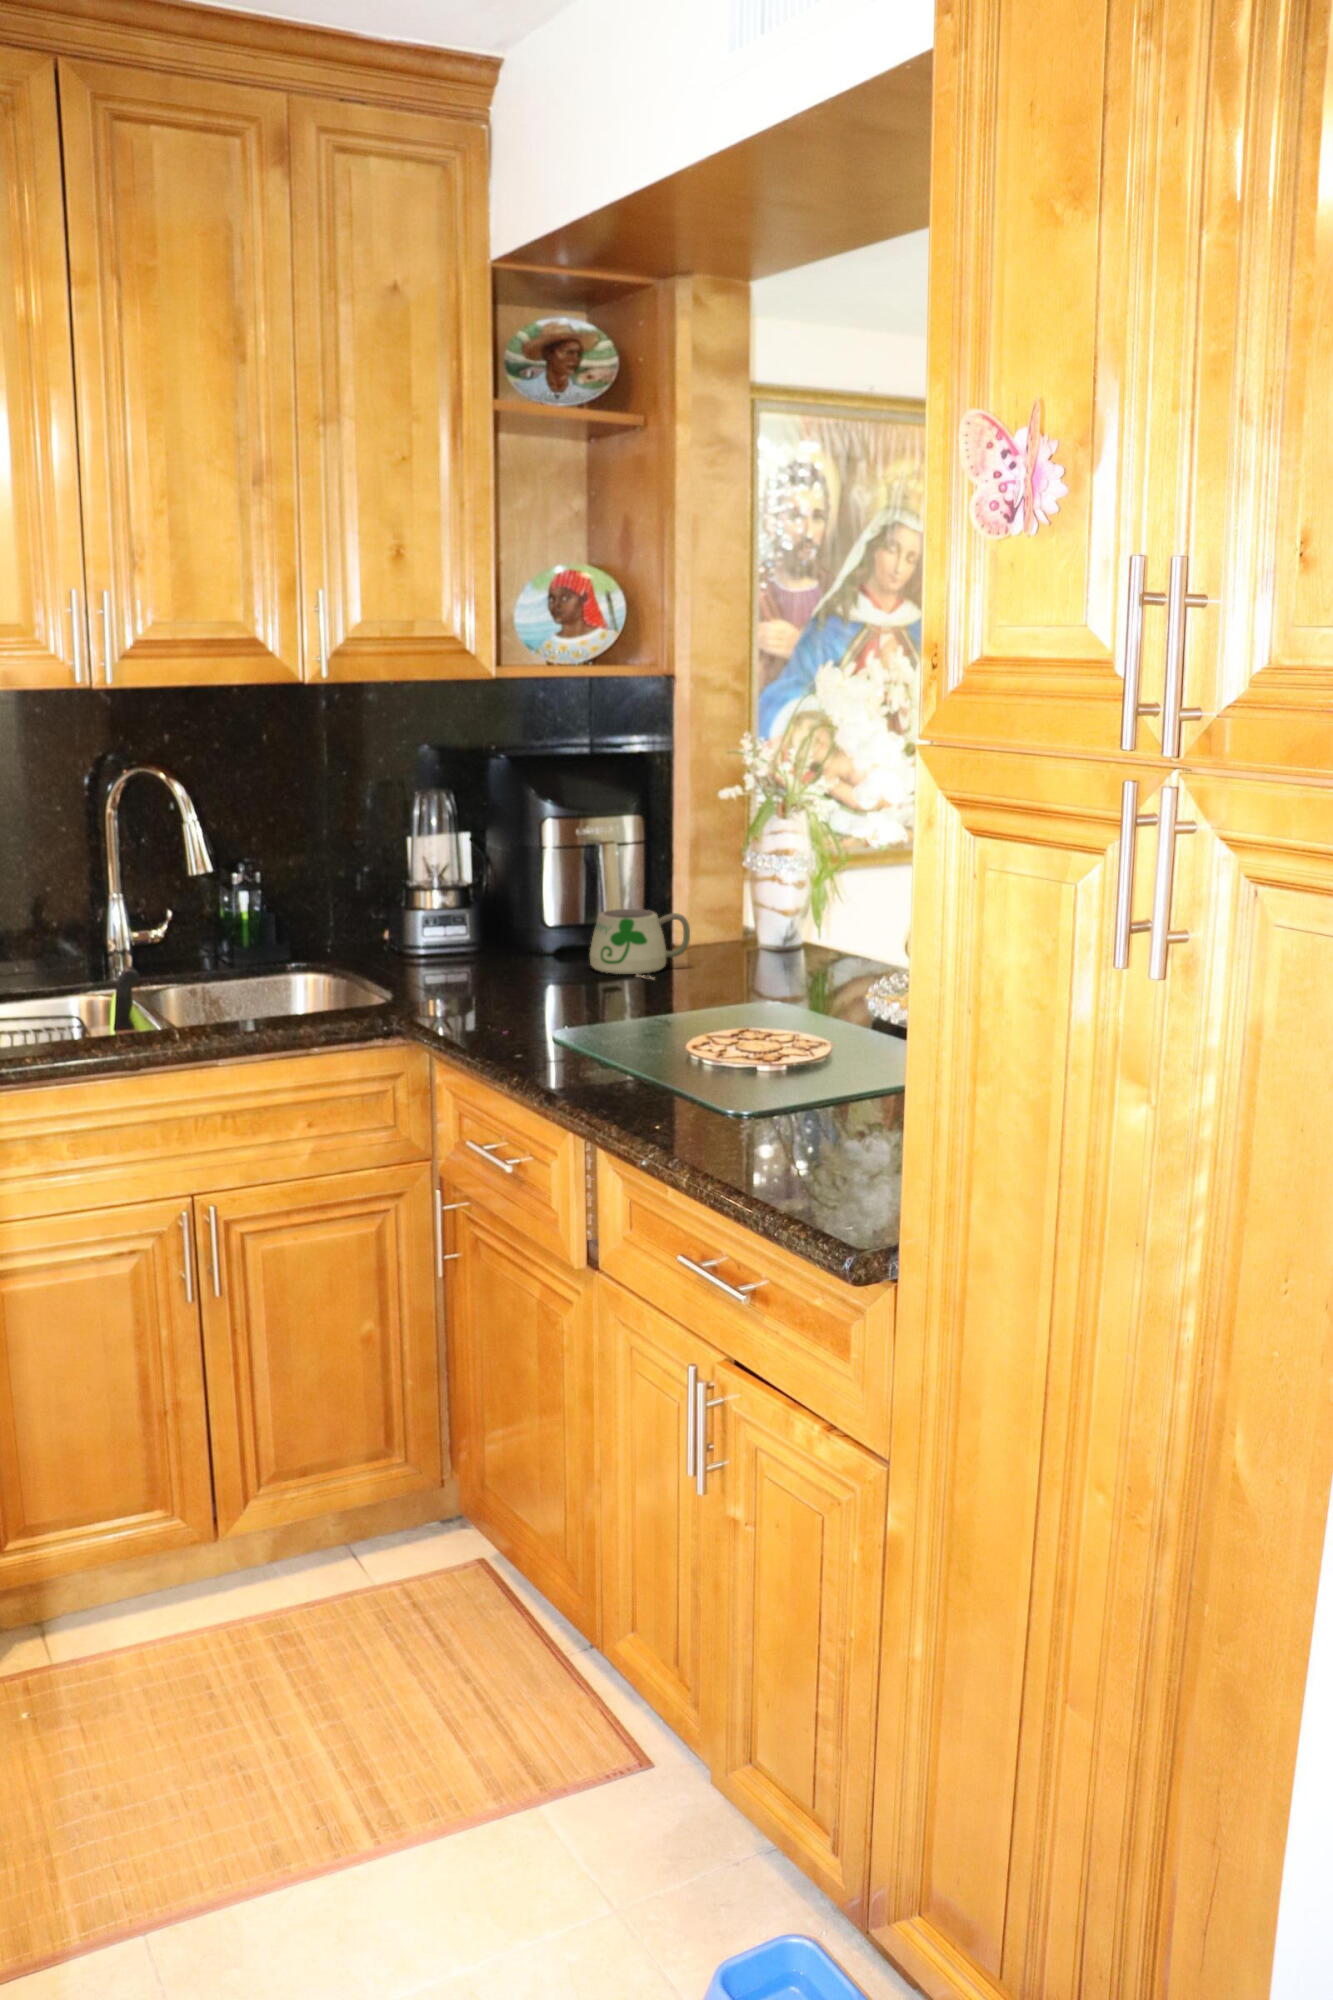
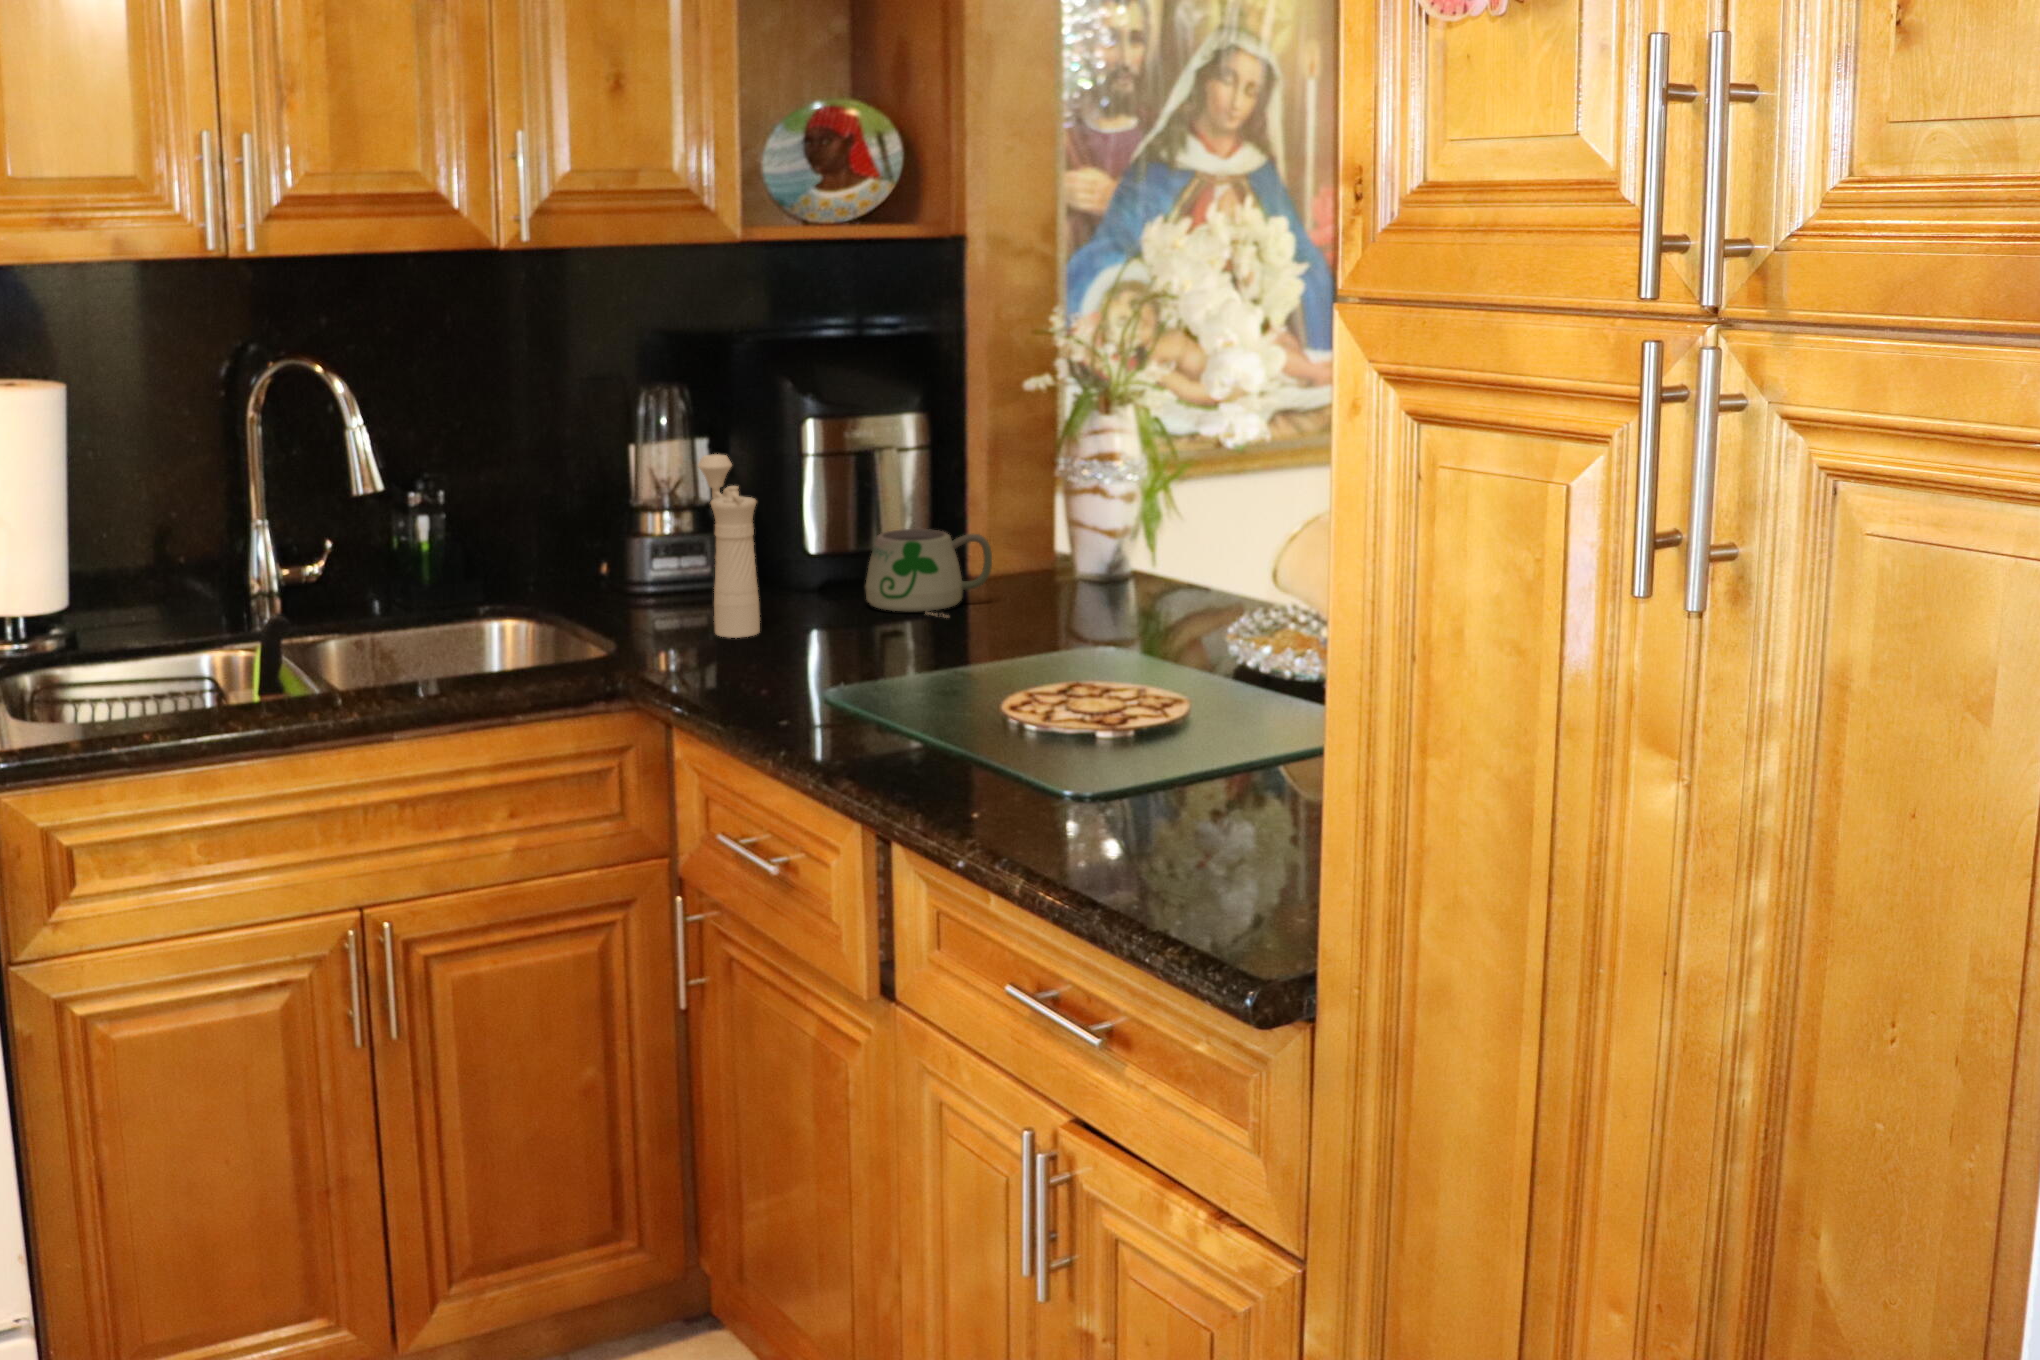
pepper mill: none [458,847,505,992] -> present [698,454,760,638]

